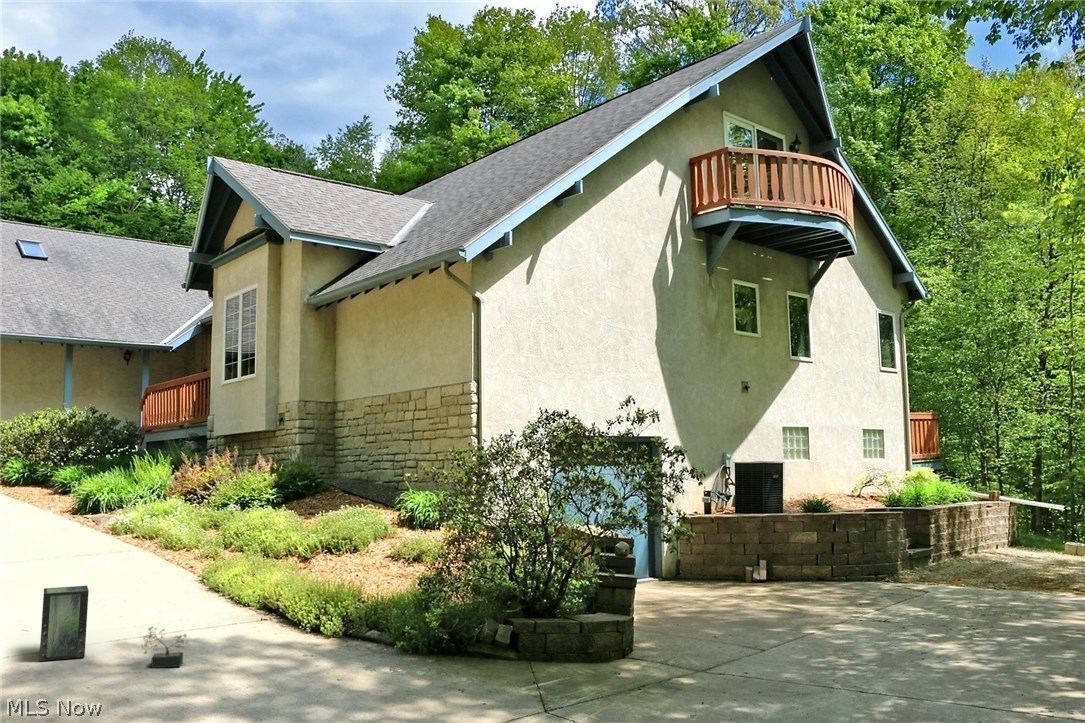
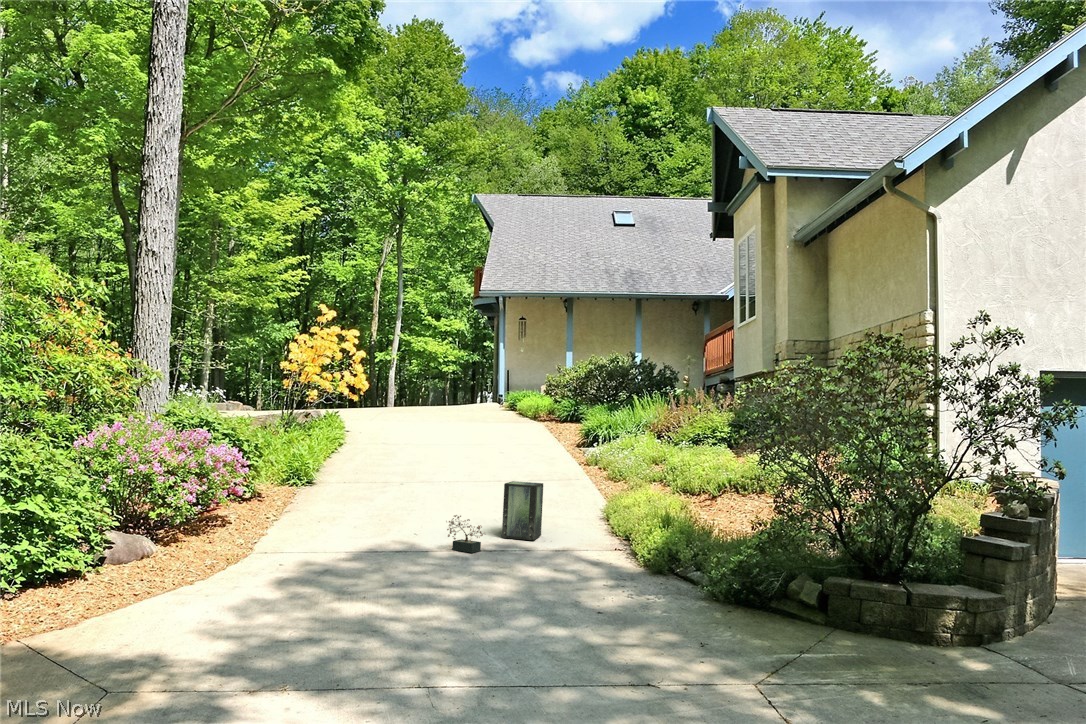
storage box: present [39,586,89,661] -> present [502,481,543,540]

